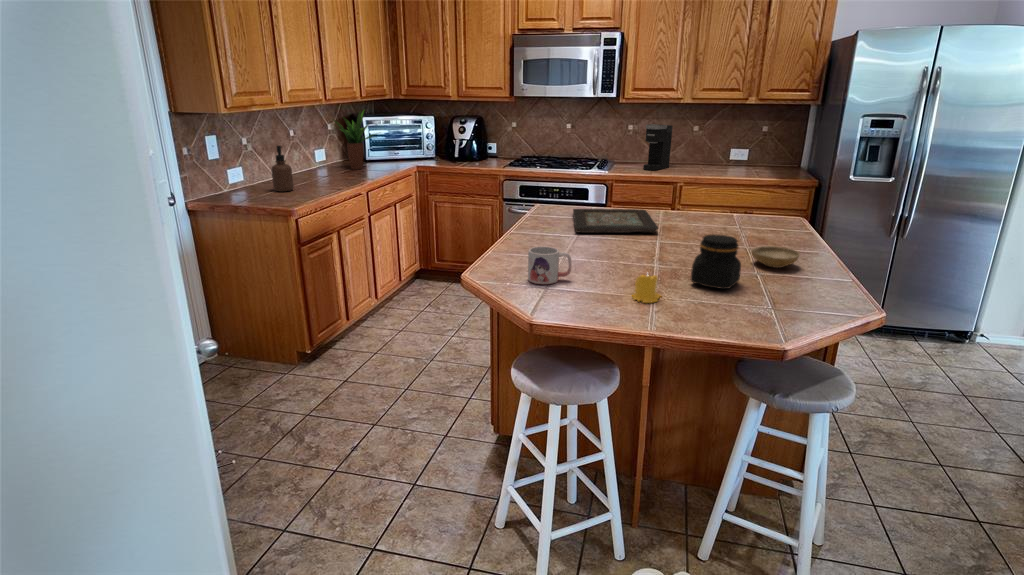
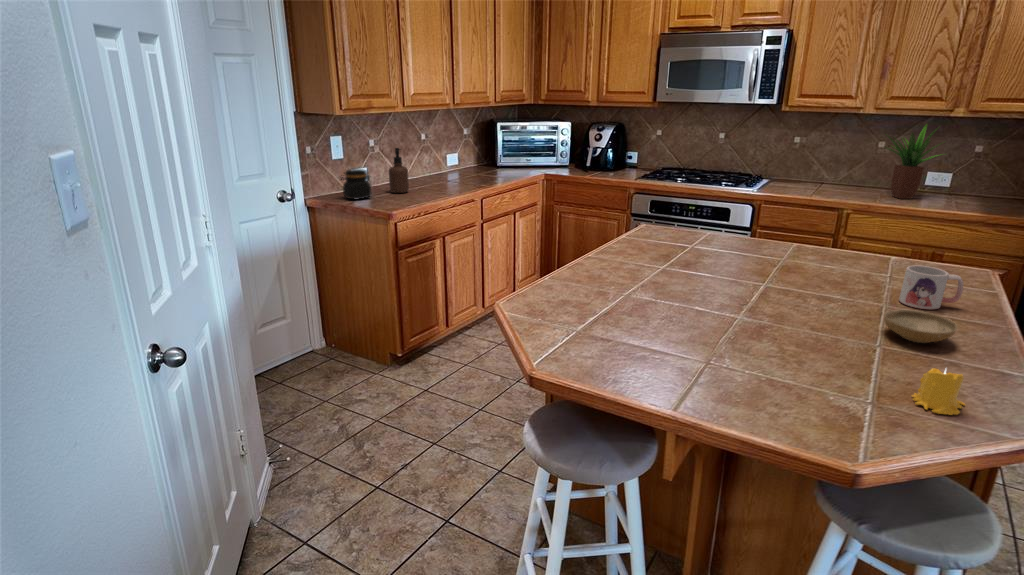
potted plant: present [333,111,374,170] -> present [886,125,942,199]
coffee maker: present [643,124,673,170] -> none [802,138,847,193]
decorative tray: present [573,209,658,233] -> none [665,234,772,273]
jar: present [691,234,741,289] -> present [341,169,371,199]
mug: present [528,246,572,284] -> present [899,265,963,309]
candle: present [632,275,661,303] -> present [912,368,965,415]

